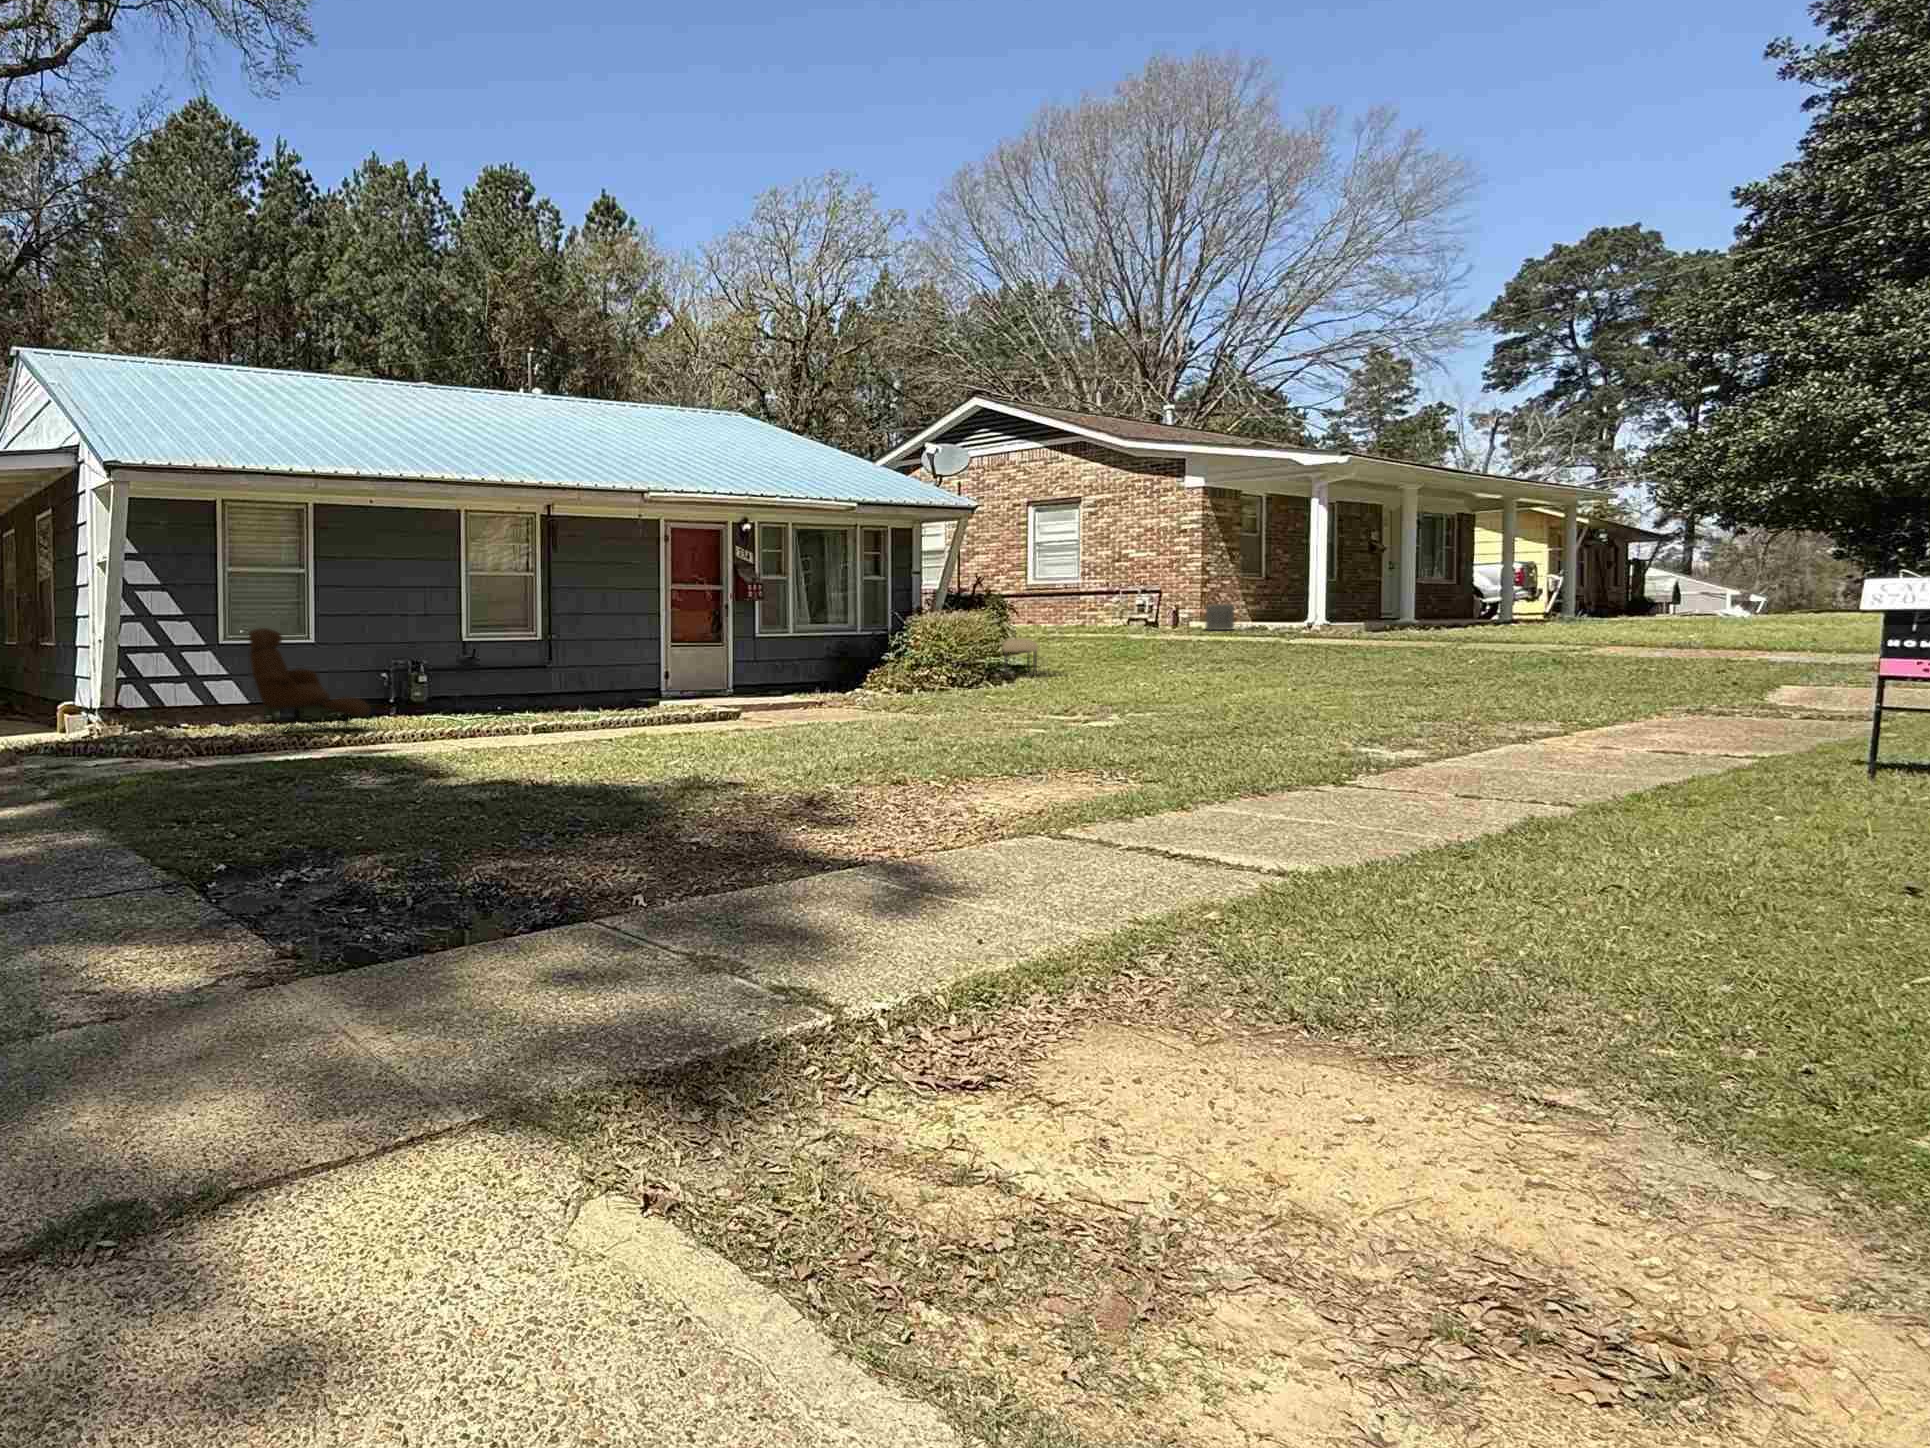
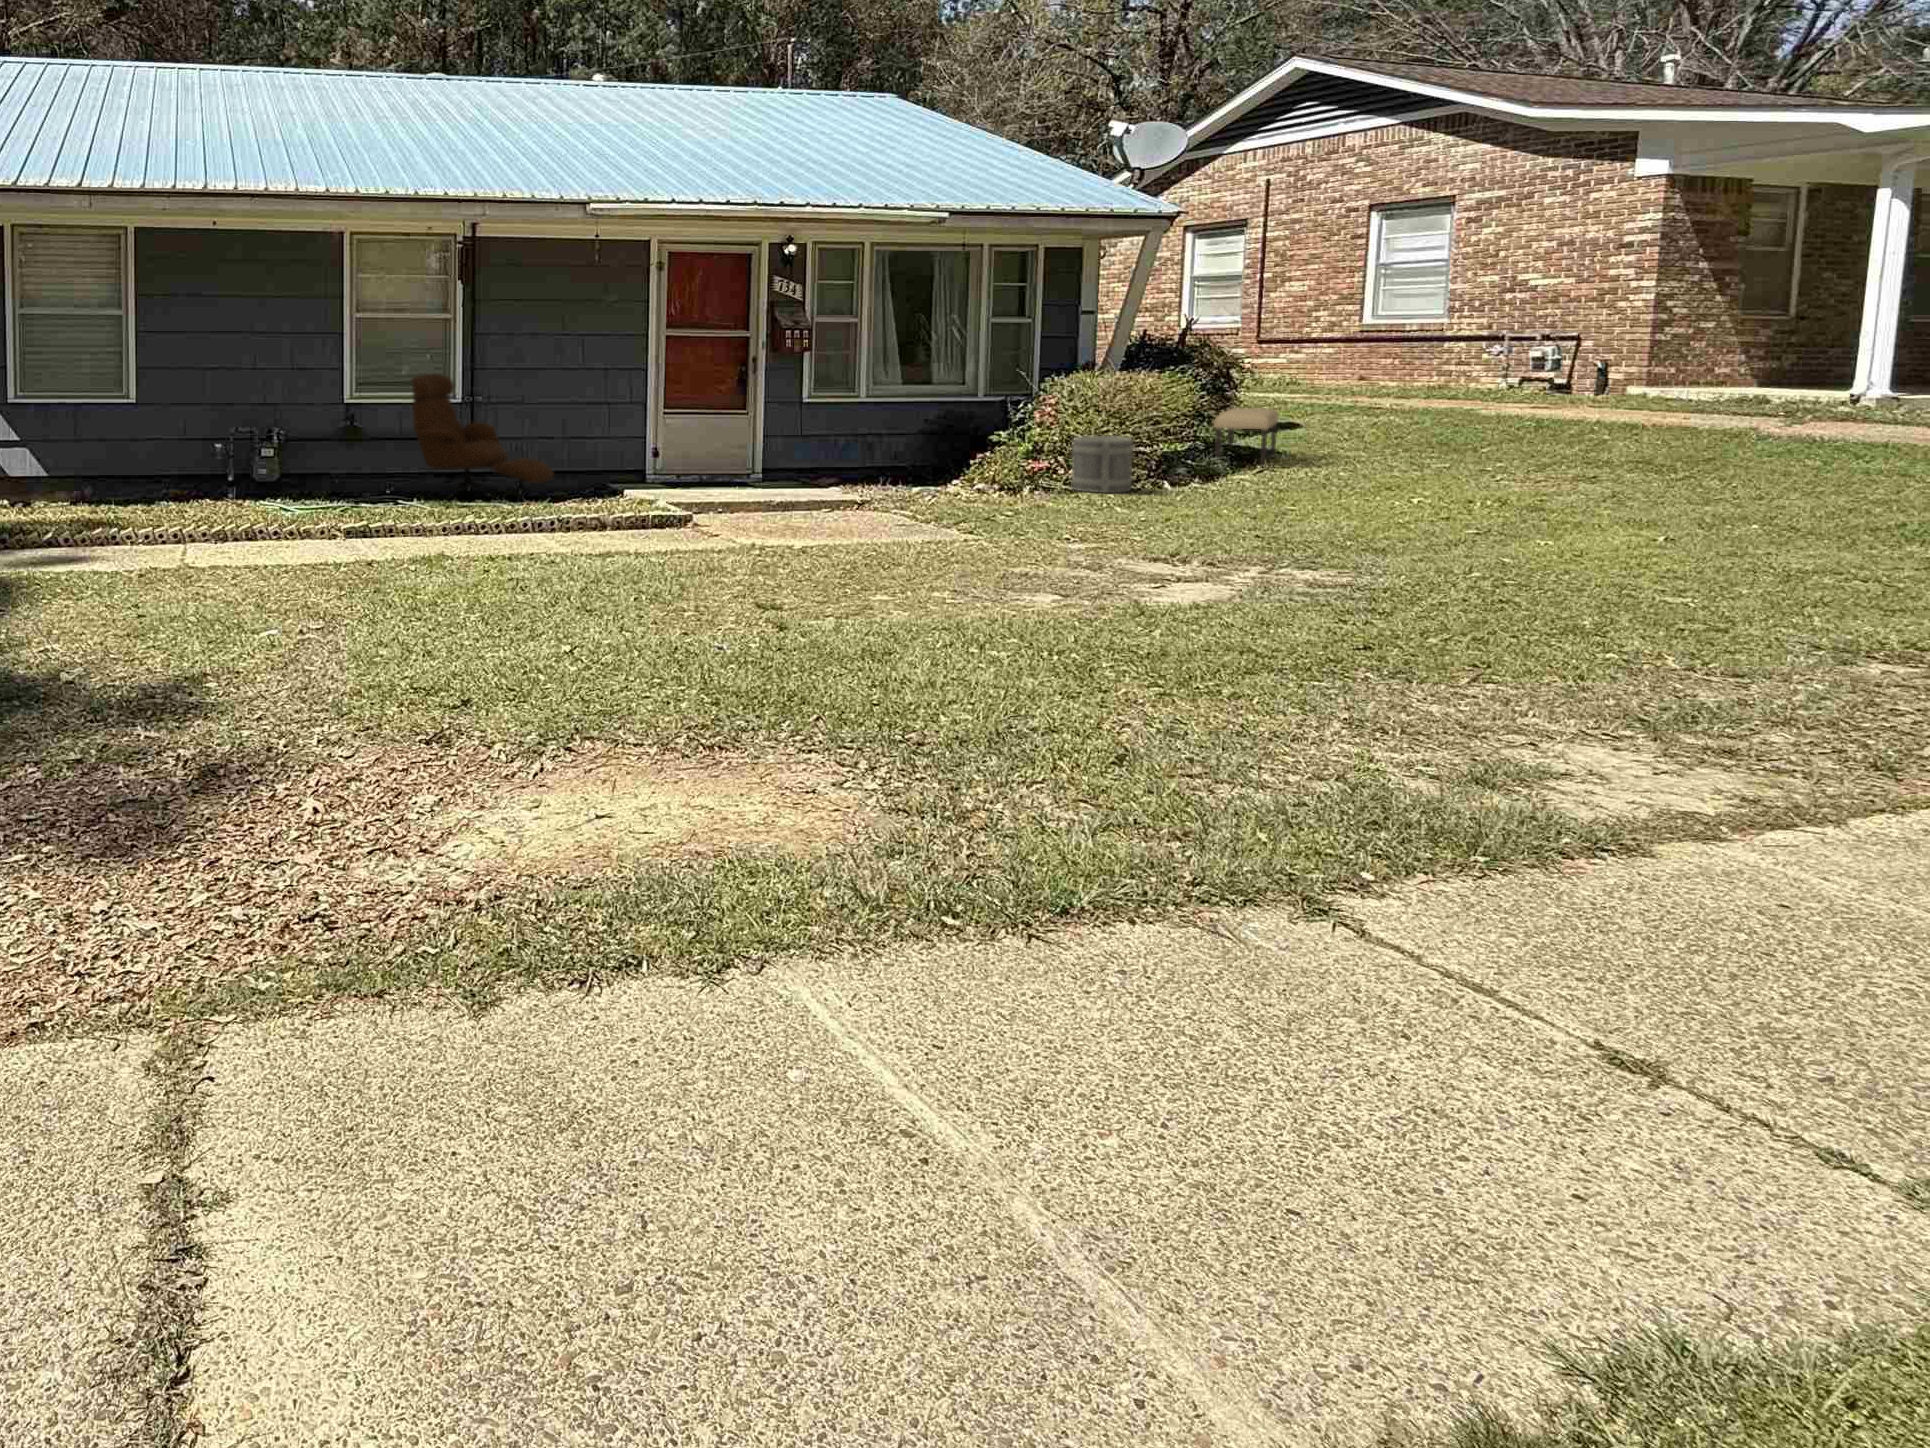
bucket: present [1205,604,1235,630] -> present [1072,436,1133,493]
lounge chair: present [249,628,371,732] -> present [412,374,553,501]

